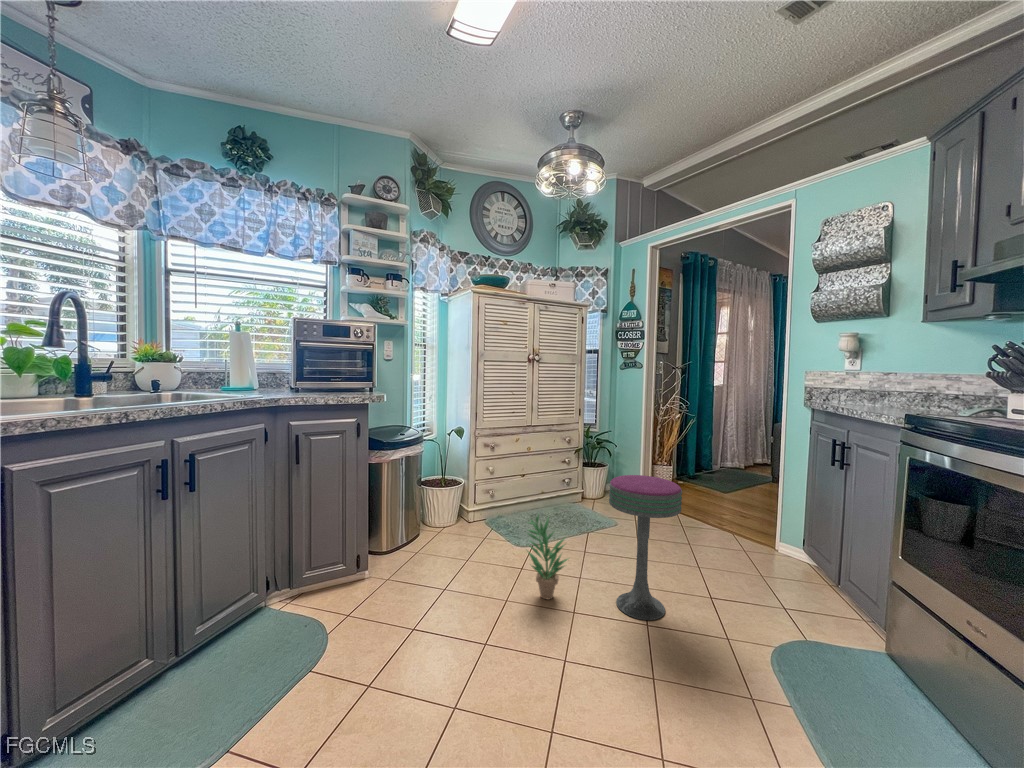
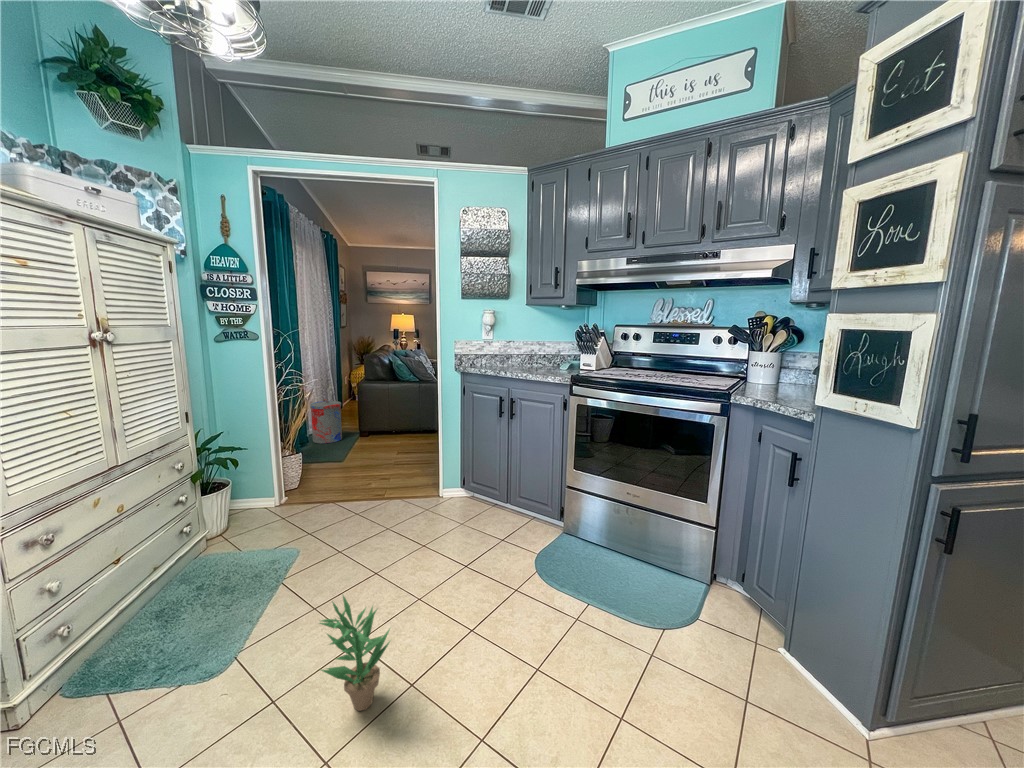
trash can: none [718,436,751,481] -> present [310,399,342,444]
bar stool: present [609,475,682,620] -> none [405,475,485,637]

